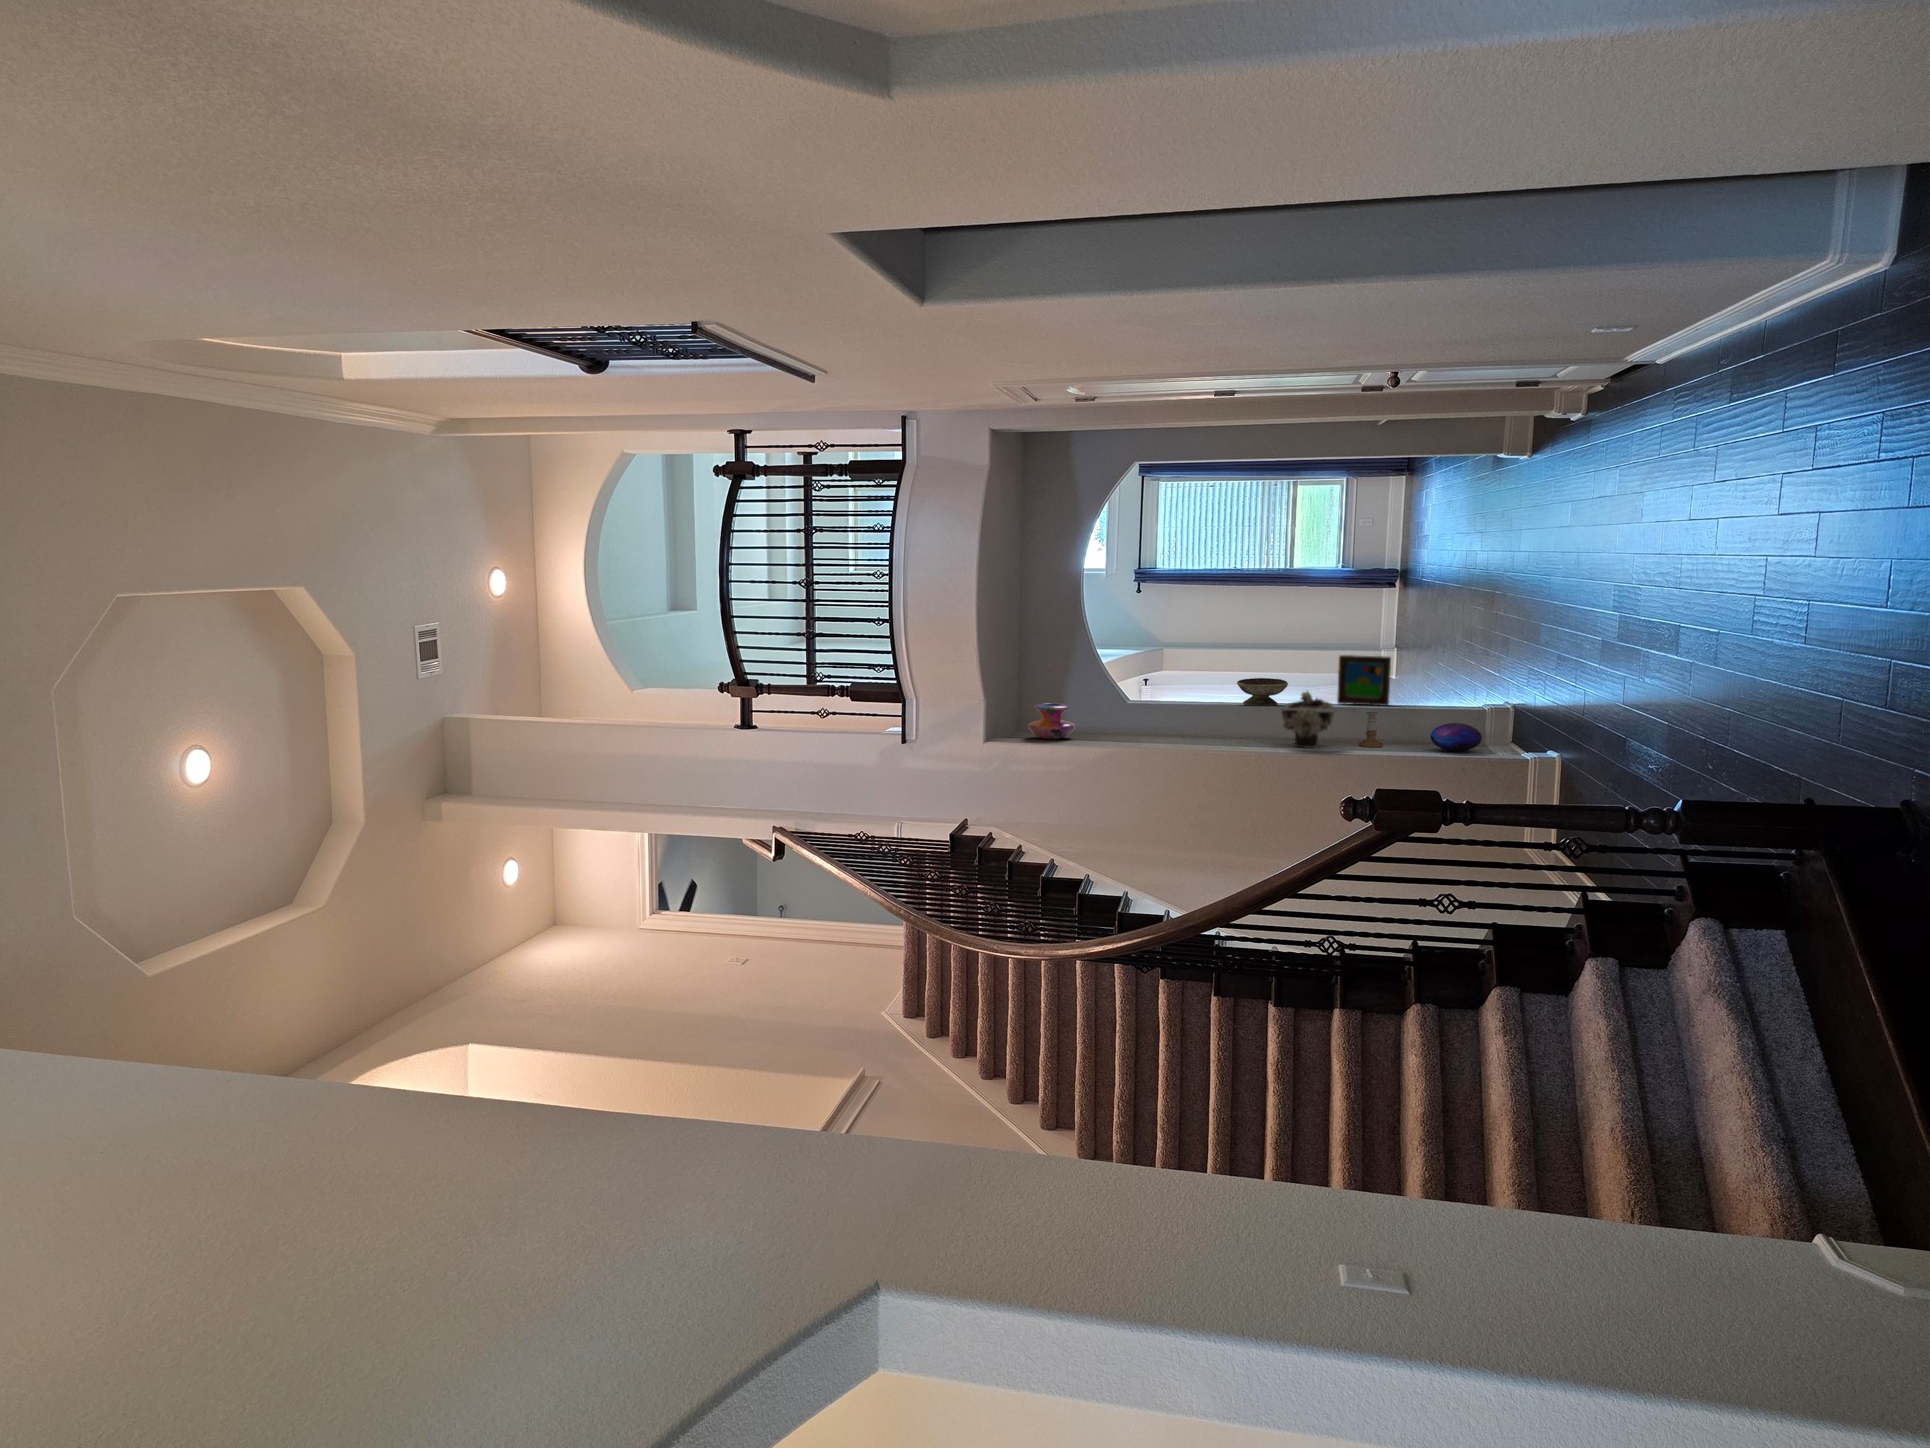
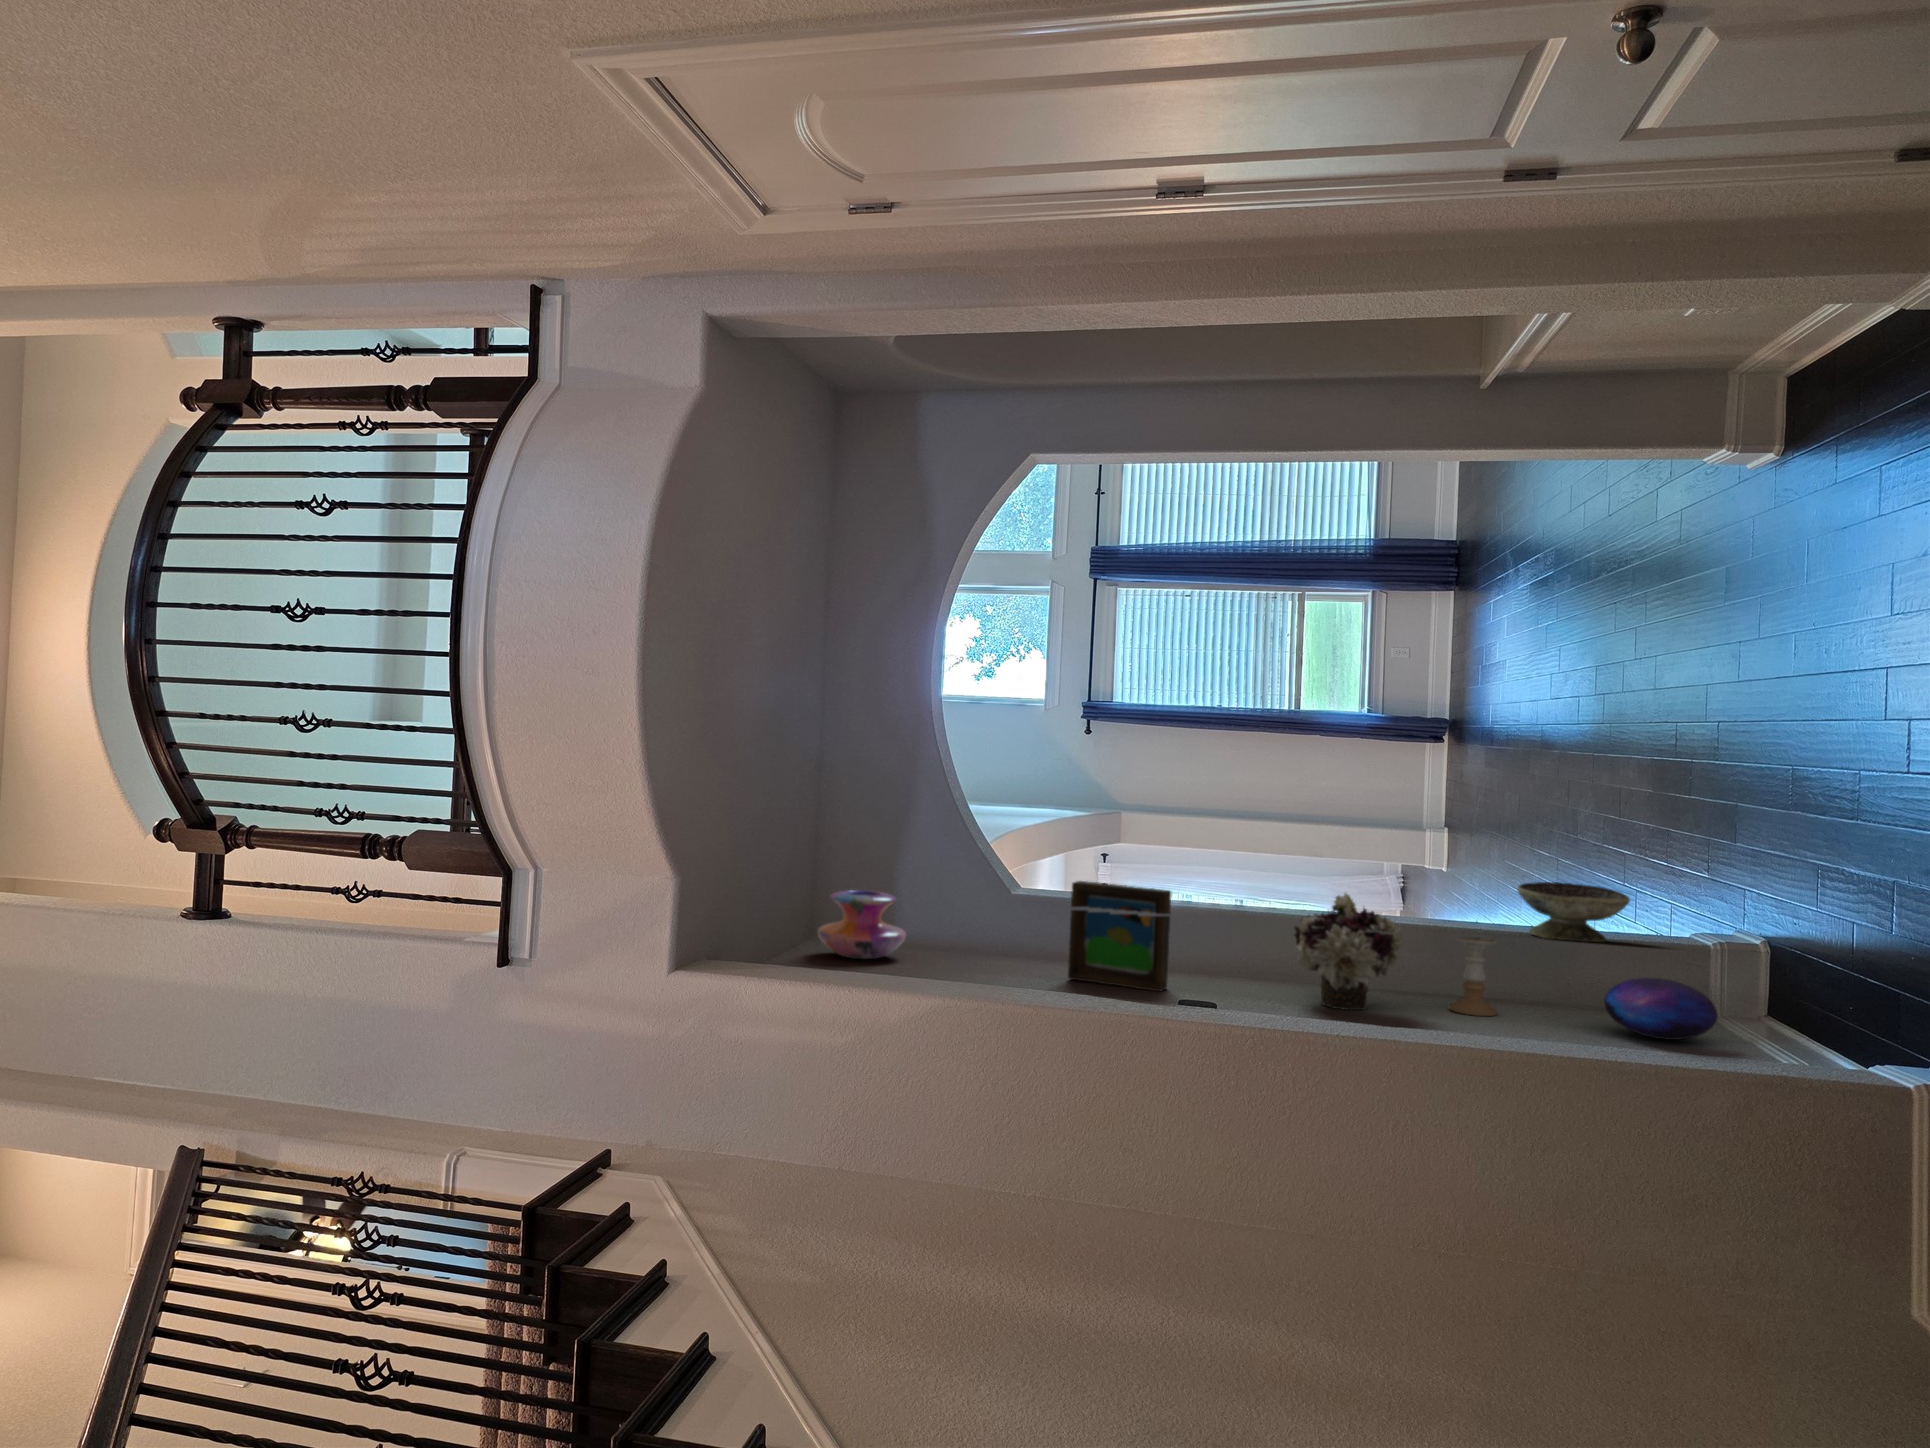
picture frame: present [1337,655,1391,706] -> present [1068,881,1171,991]
decorative bowl: present [1237,678,1288,706] -> present [1517,882,1630,942]

